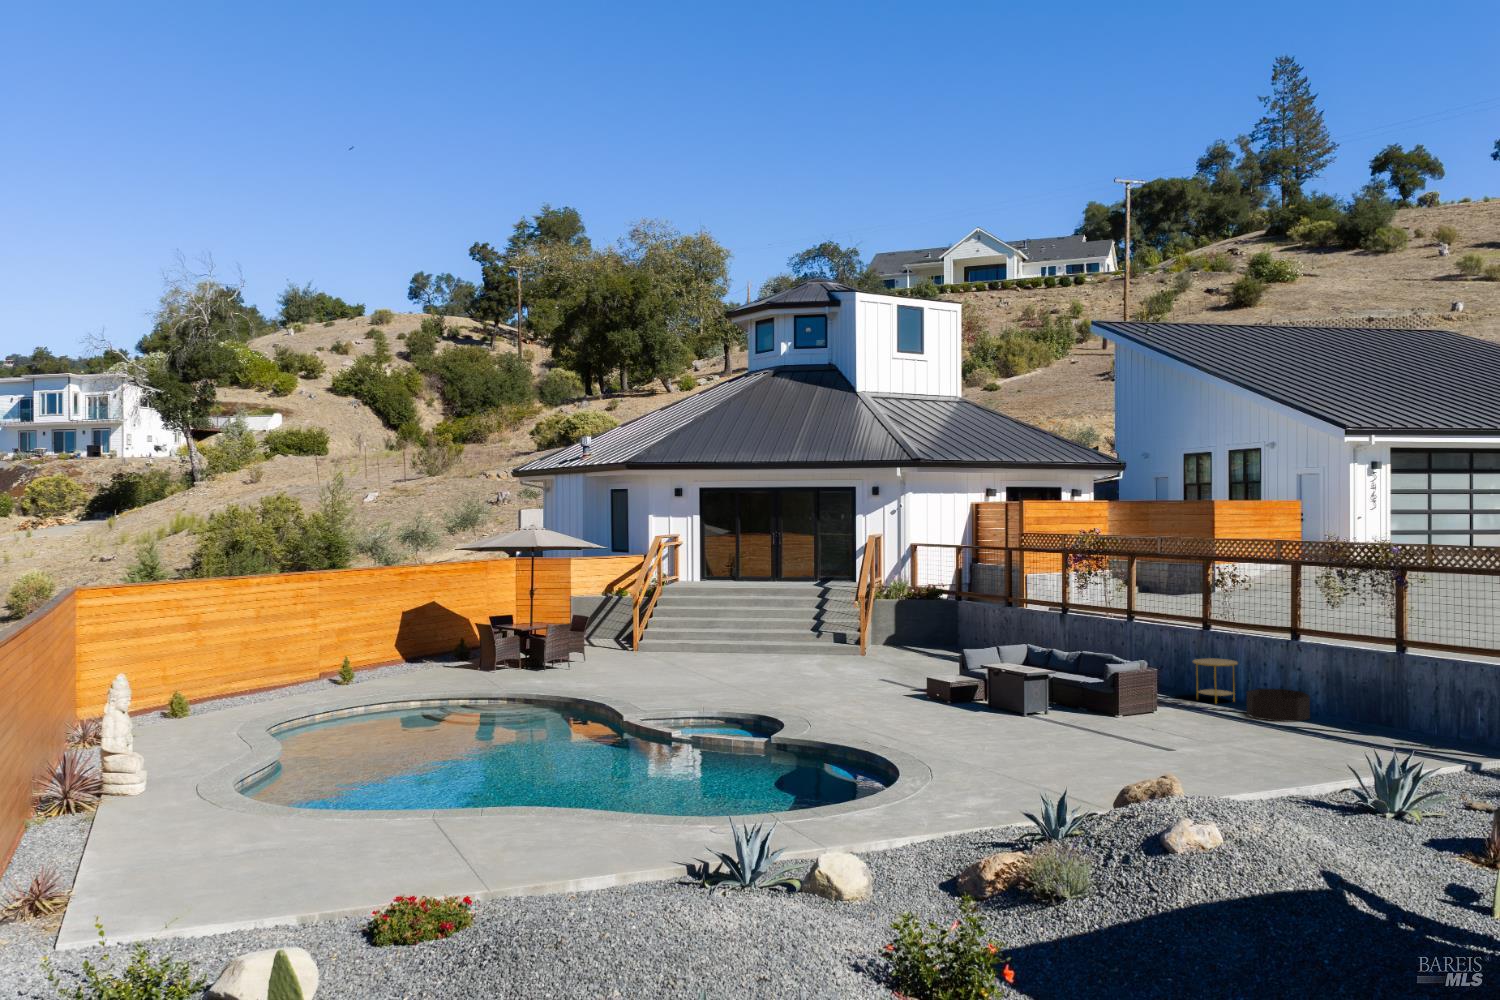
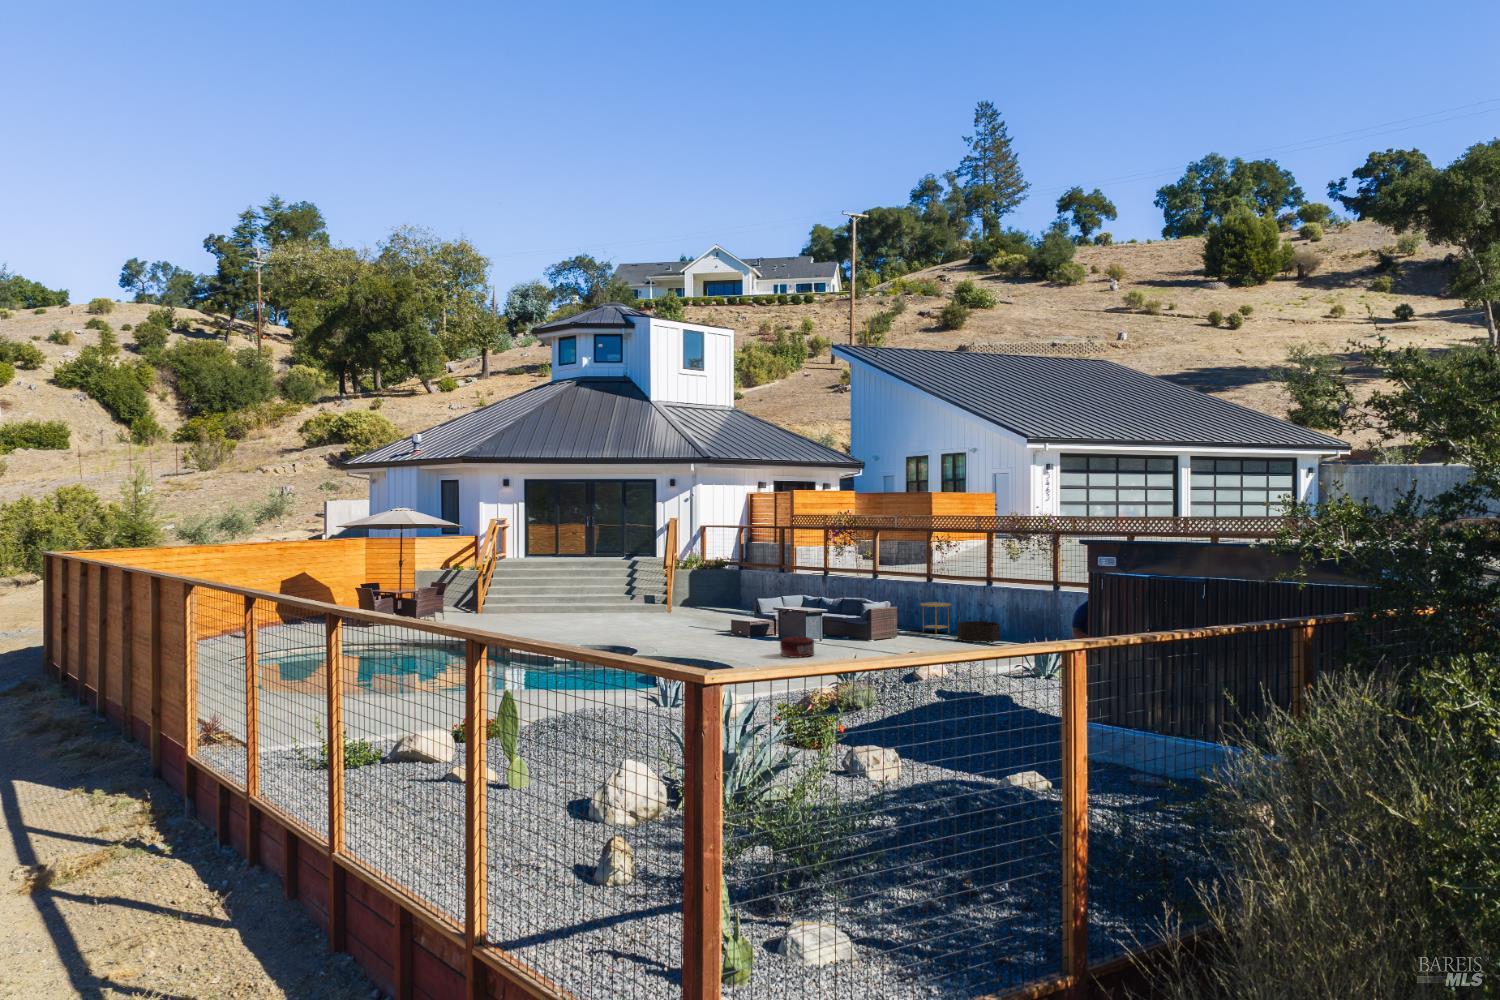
pouf: none [989,708,1037,740] -> present [780,636,814,658]

